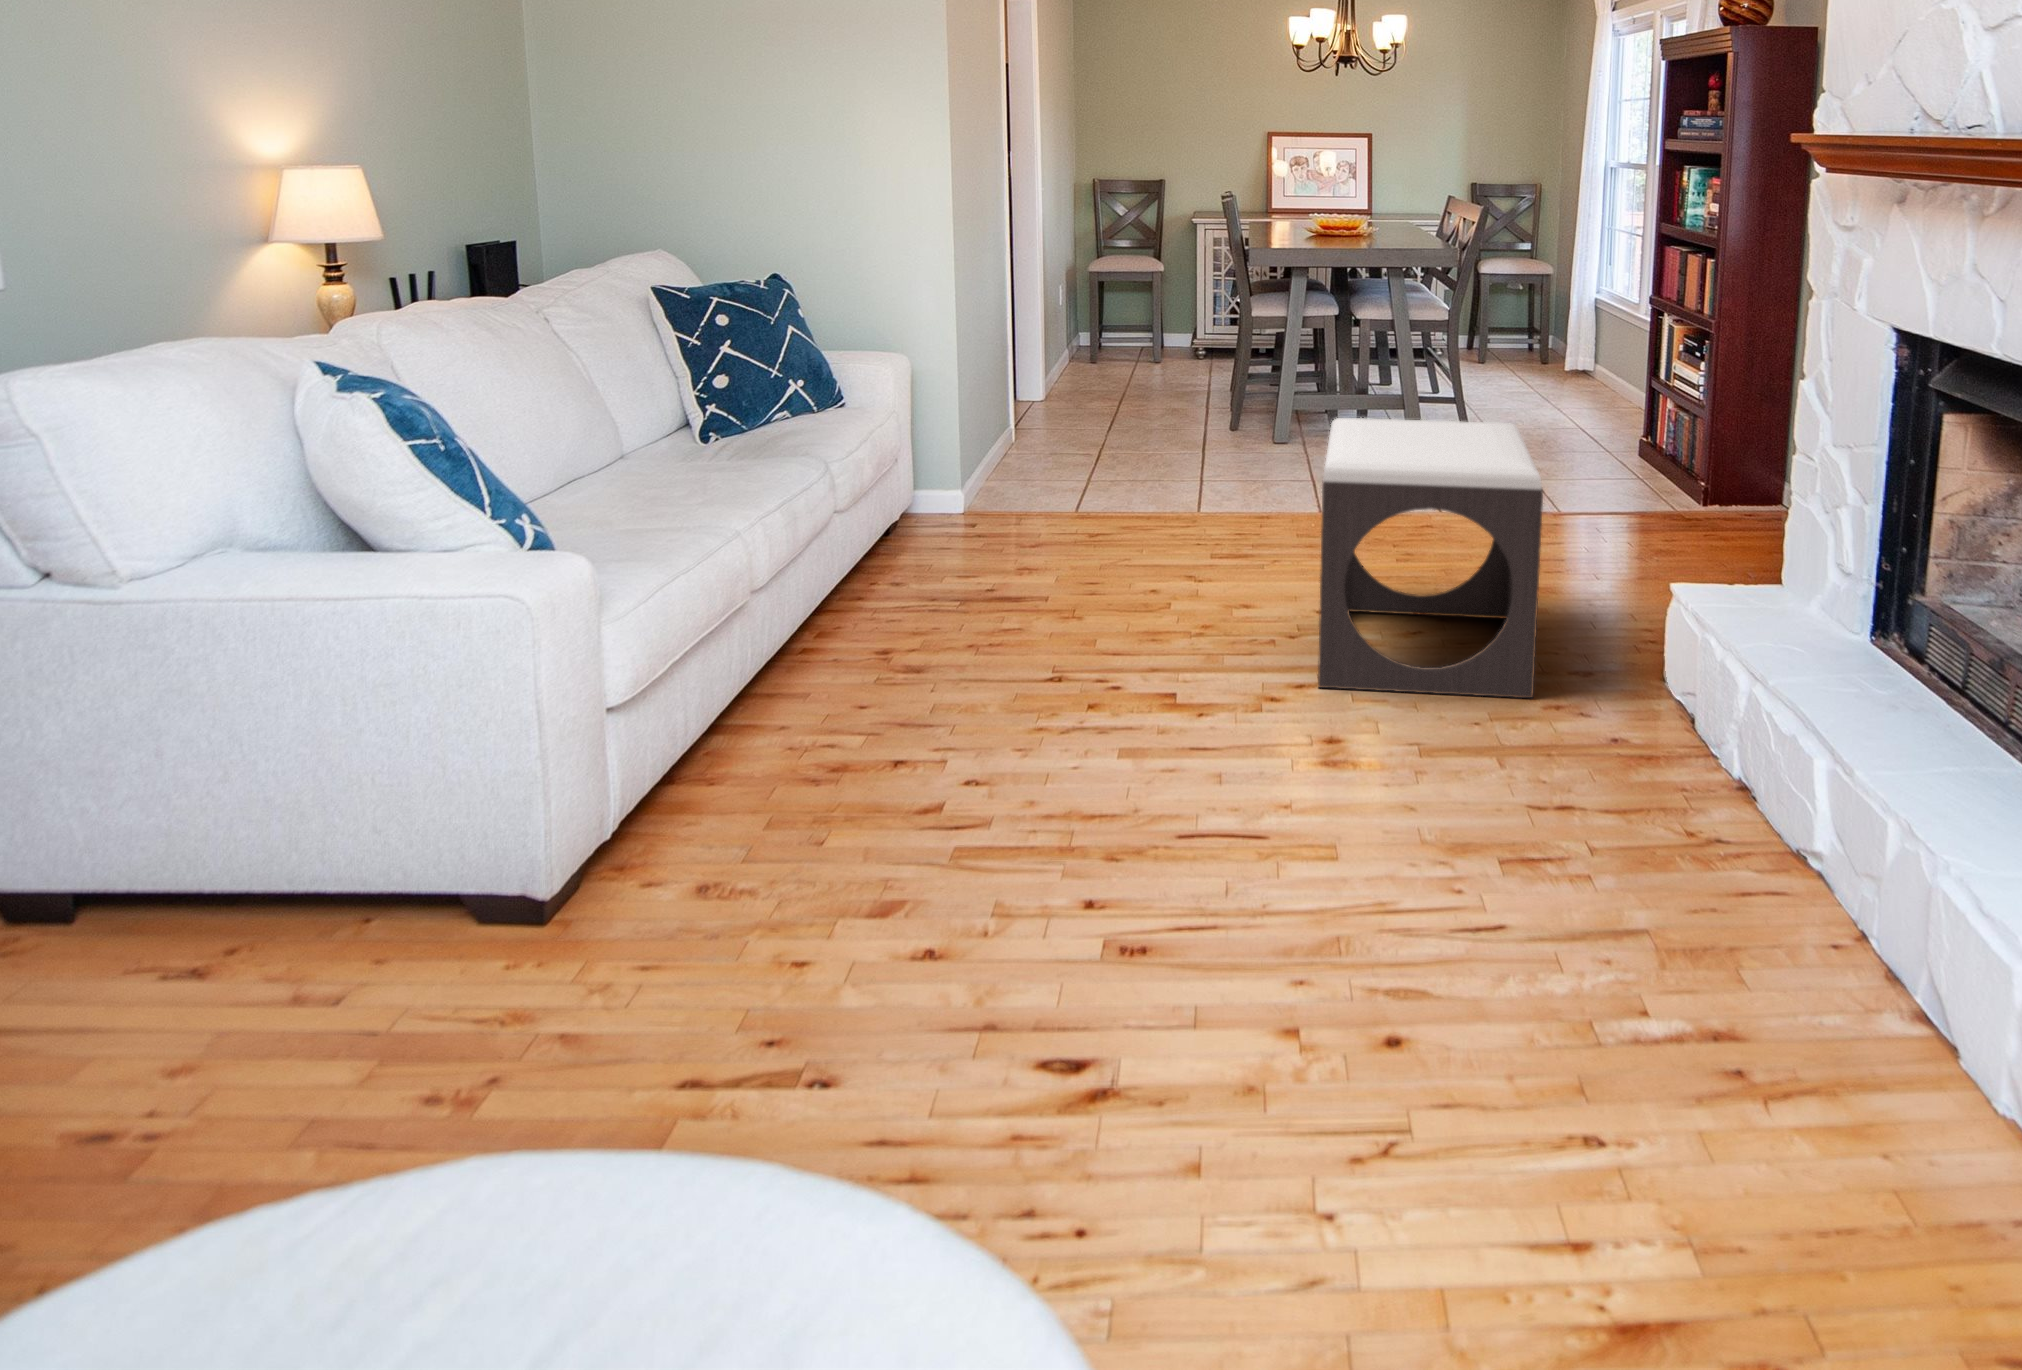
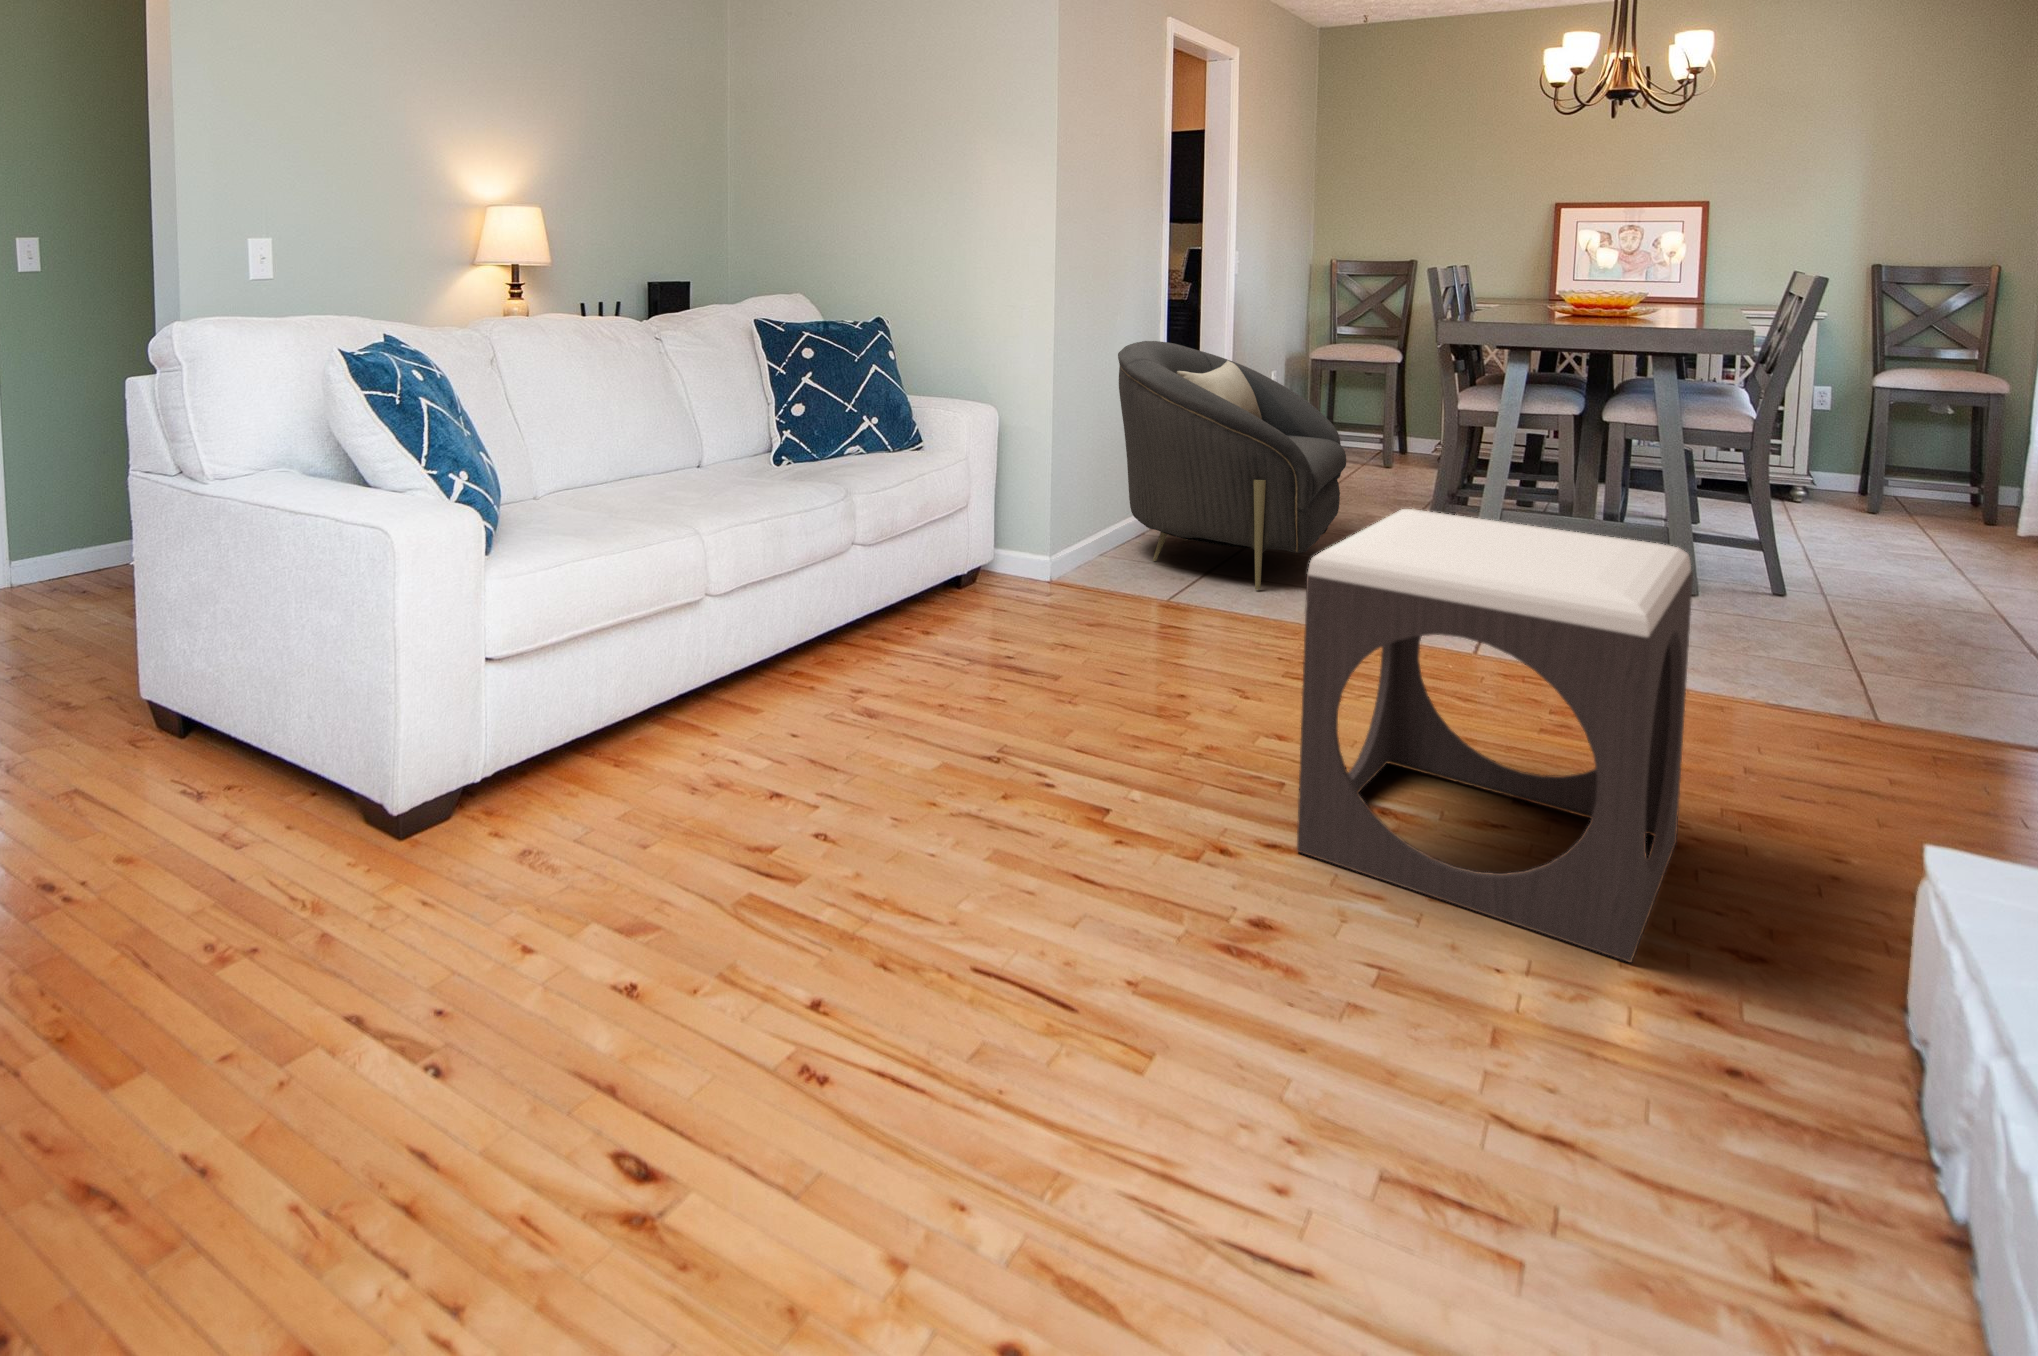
armchair: none [997,276,1186,493] -> present [1118,341,1346,590]

